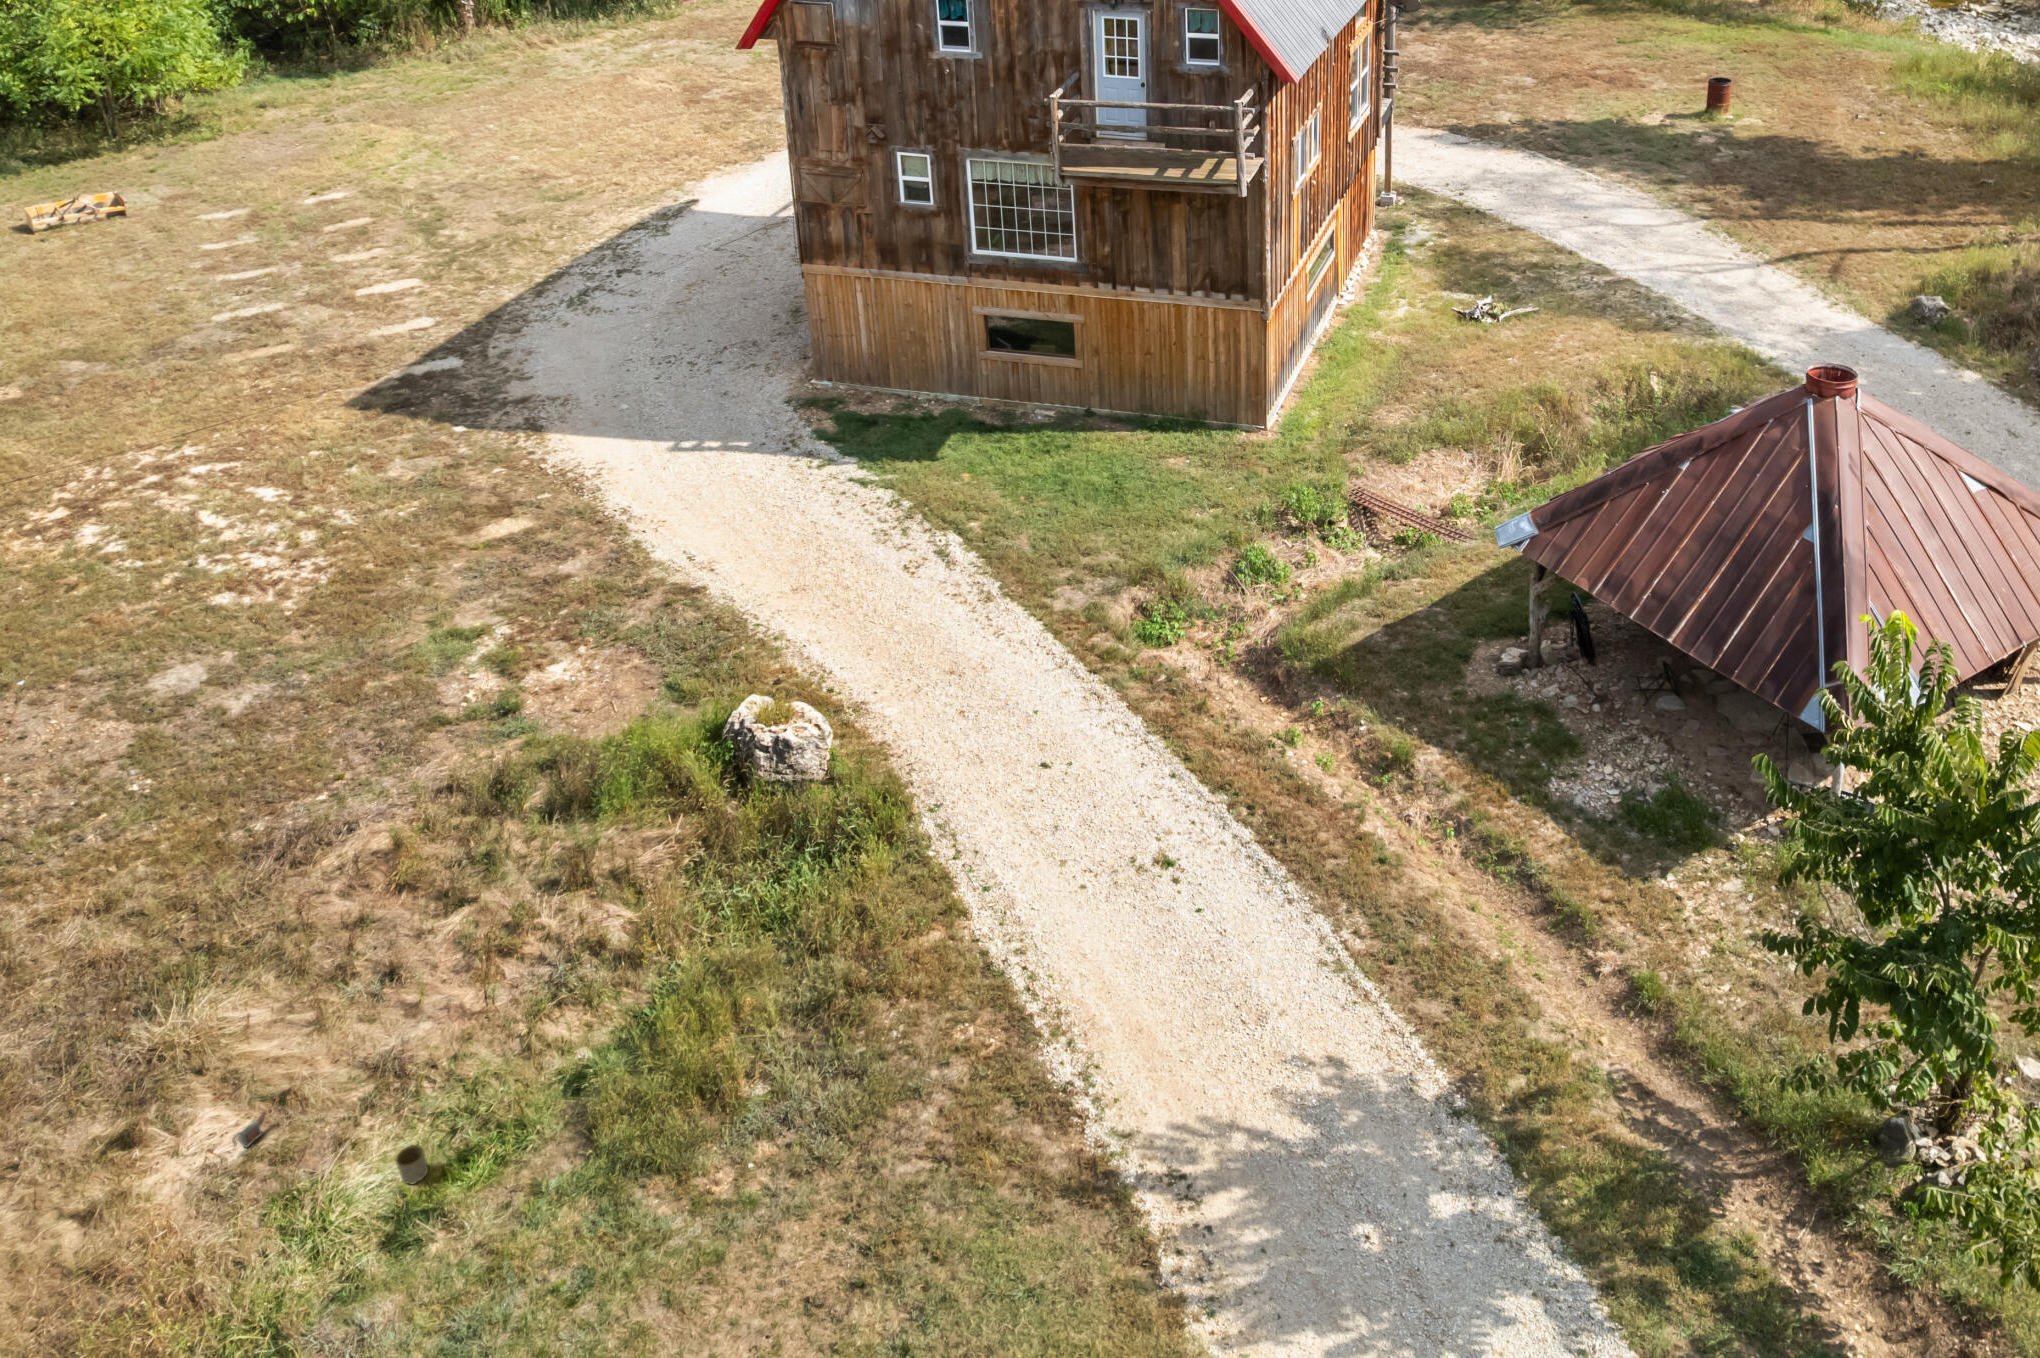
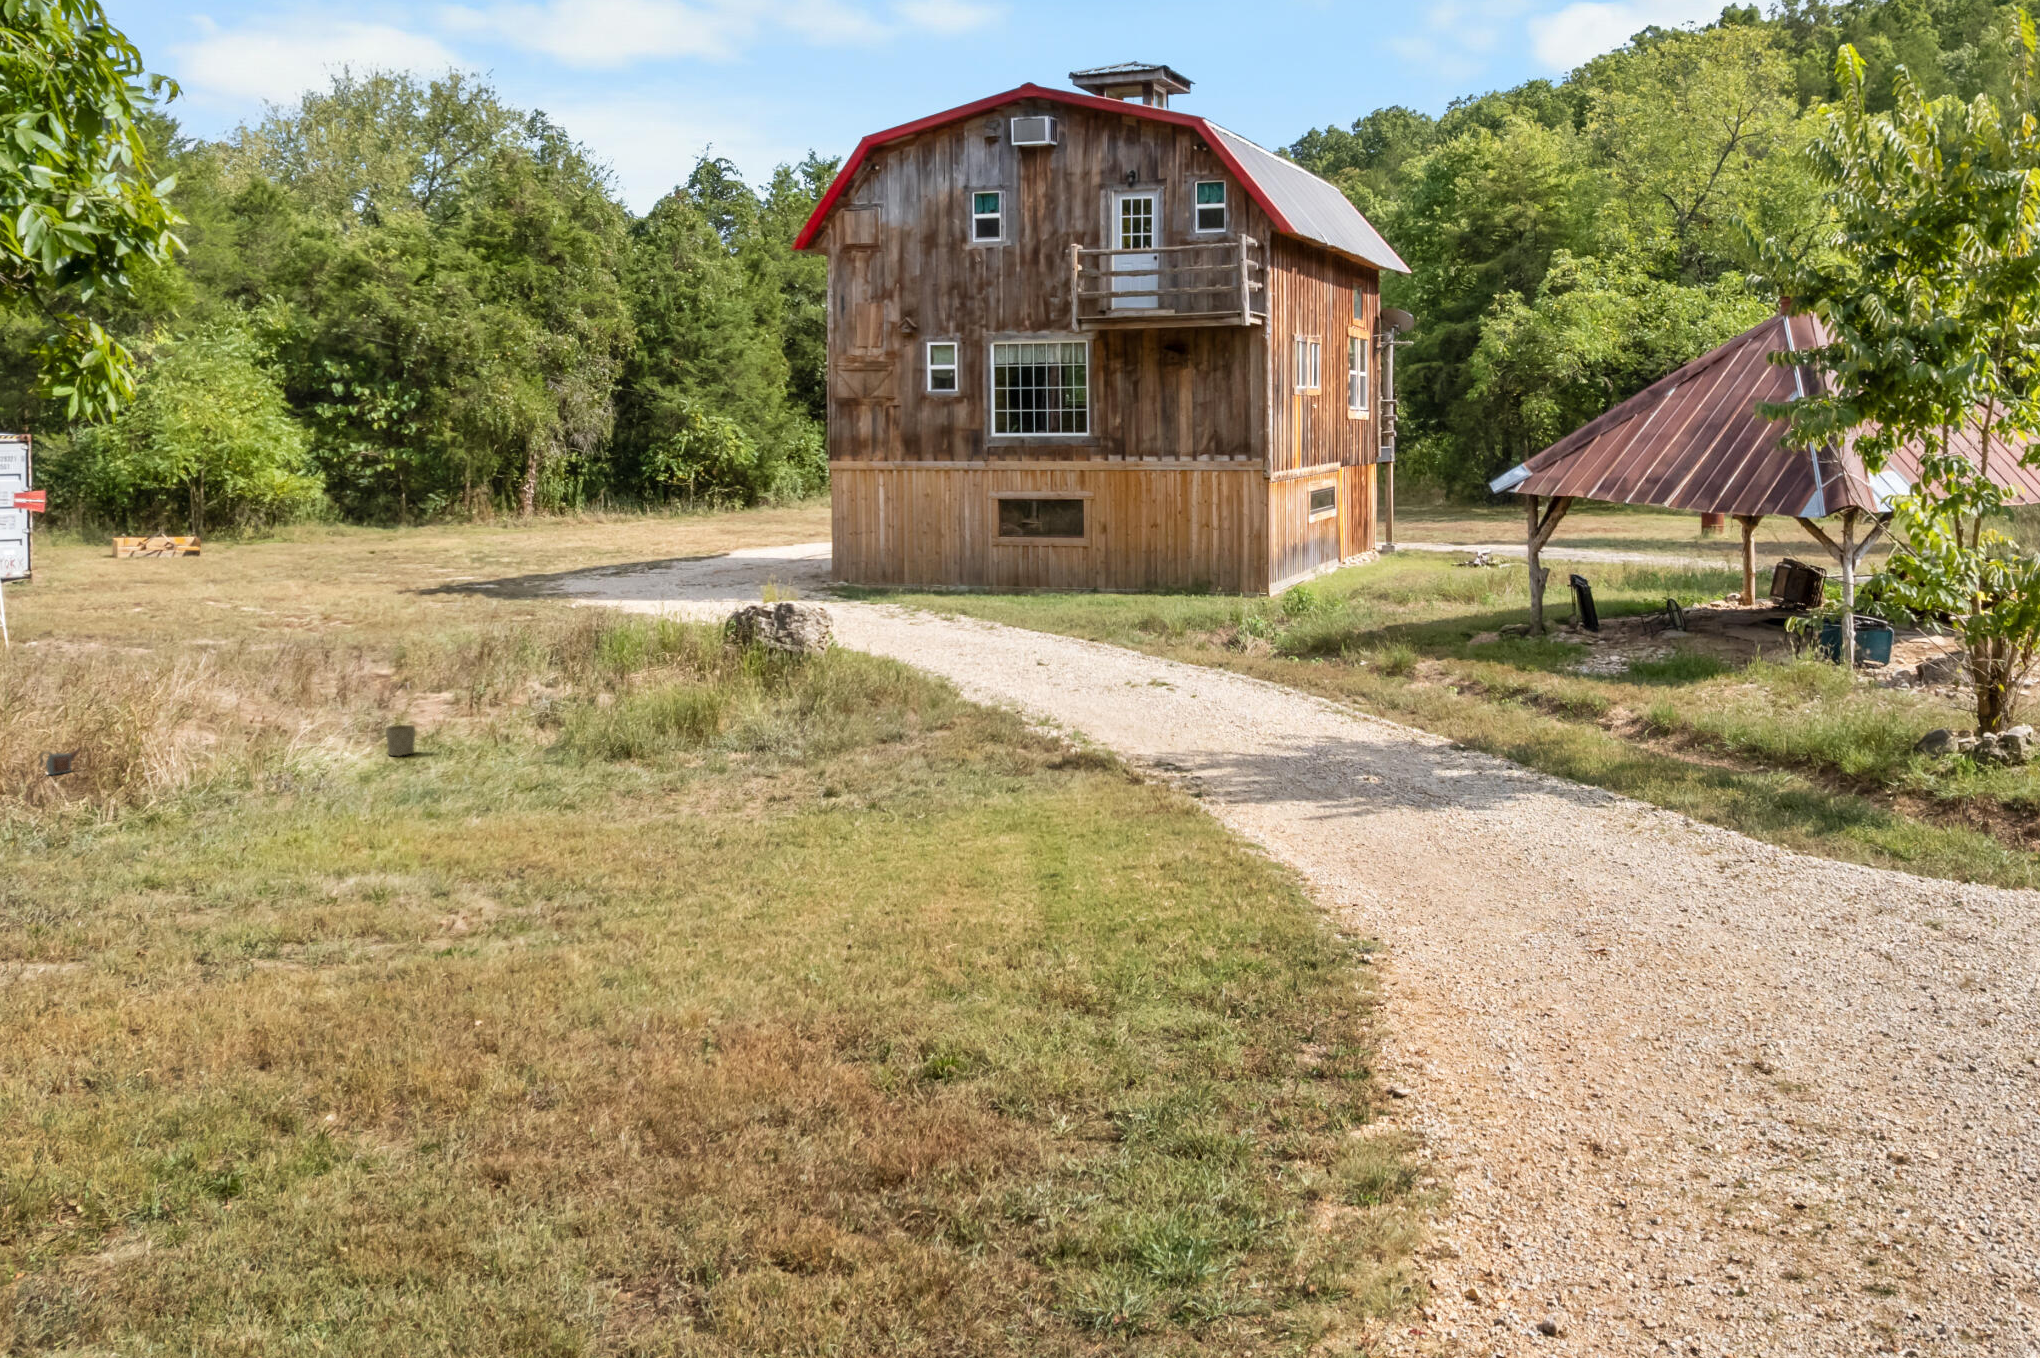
watering can: present [232,1111,266,1147] -> present [40,748,81,775]

